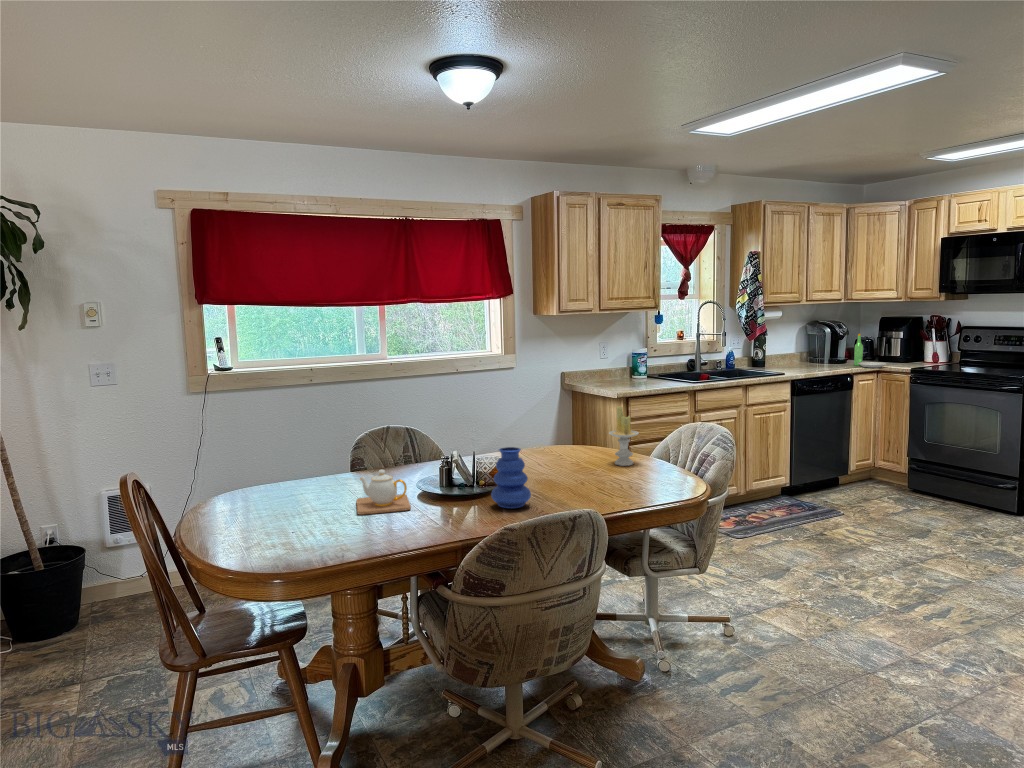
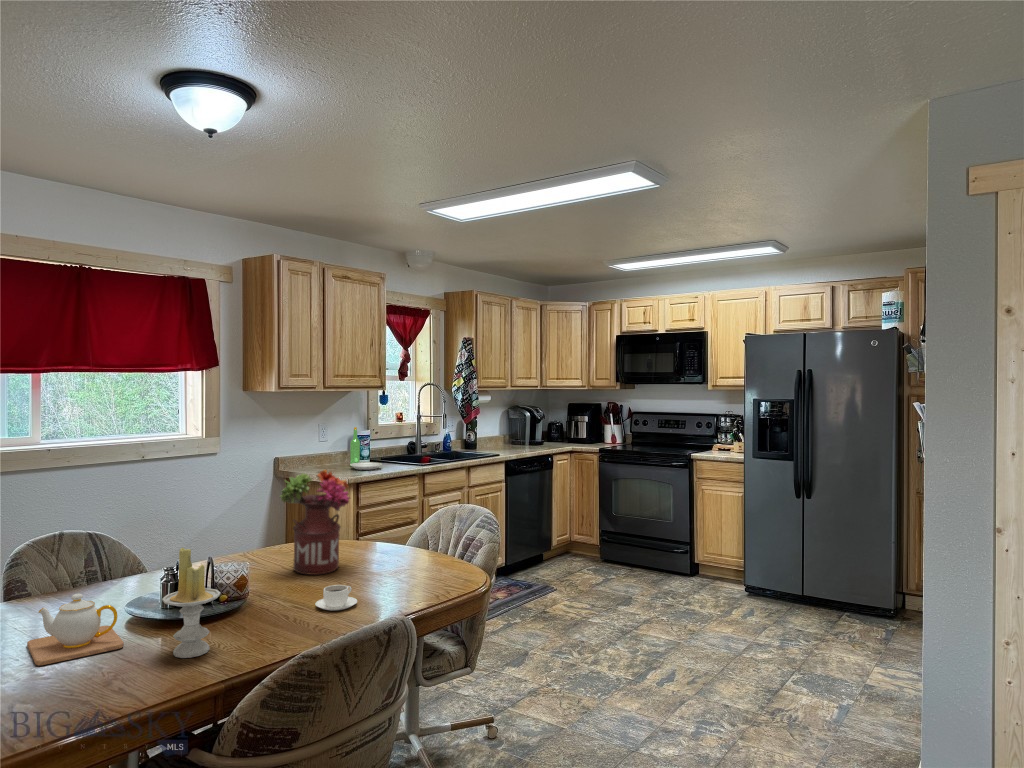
plate: present [854,334,886,368] -> present [350,427,382,470]
flower arrangement: none [533,386,592,473] -> present [281,470,349,575]
candle: present [609,406,639,466] -> present [162,548,221,658]
vase: present [491,447,531,509] -> none [243,547,297,628]
coffee cup: none [549,482,583,502] -> present [315,585,357,610]

